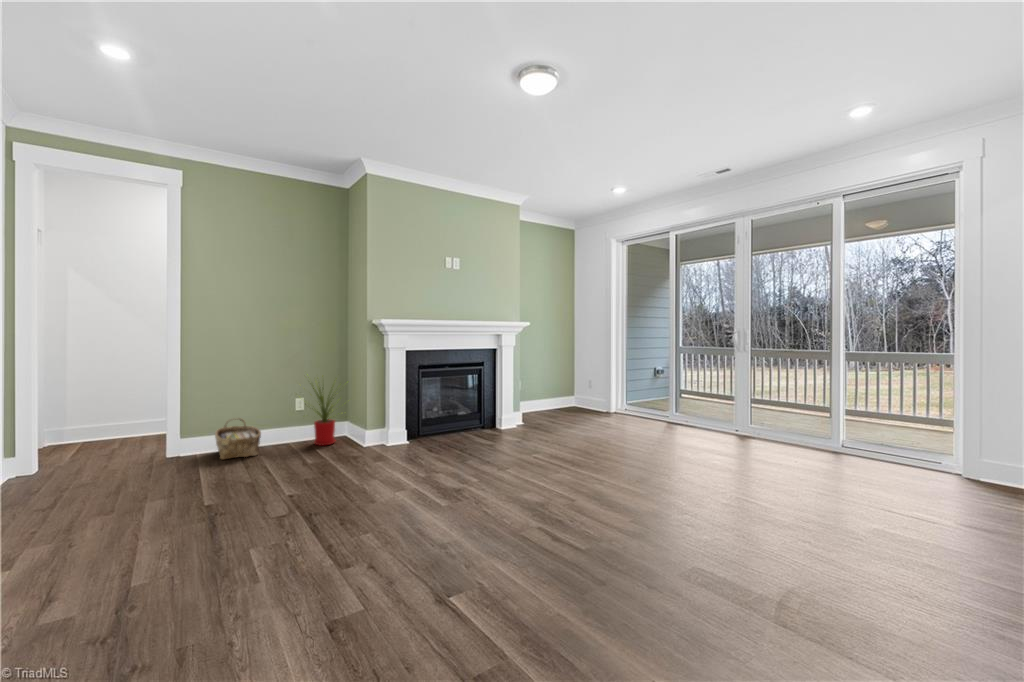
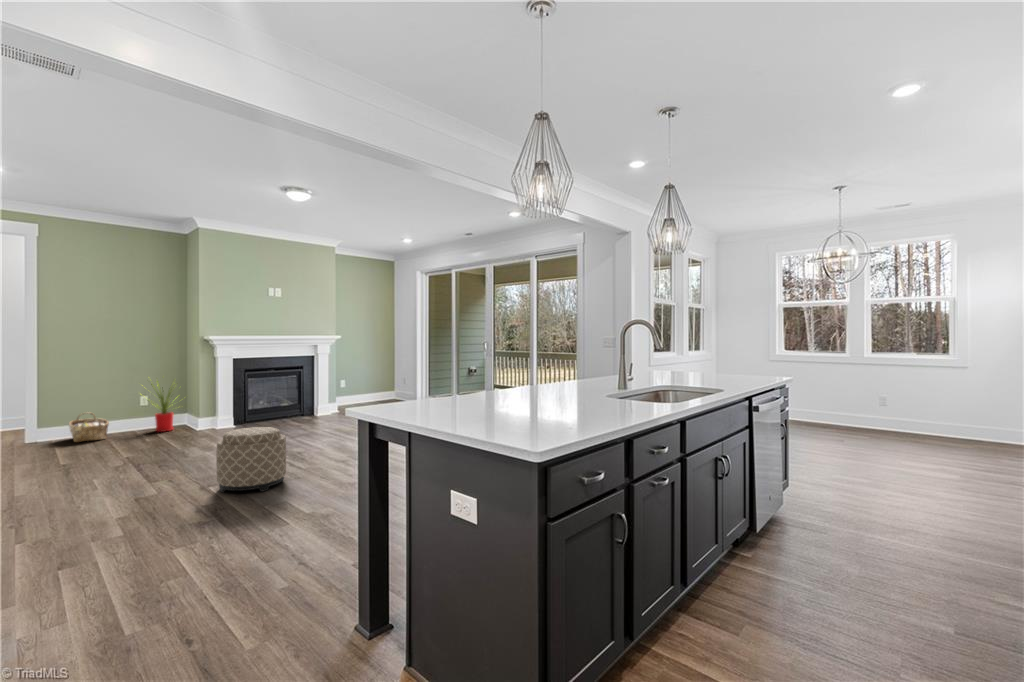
ottoman: none [452,489,574,642] -> present [216,427,286,493]

